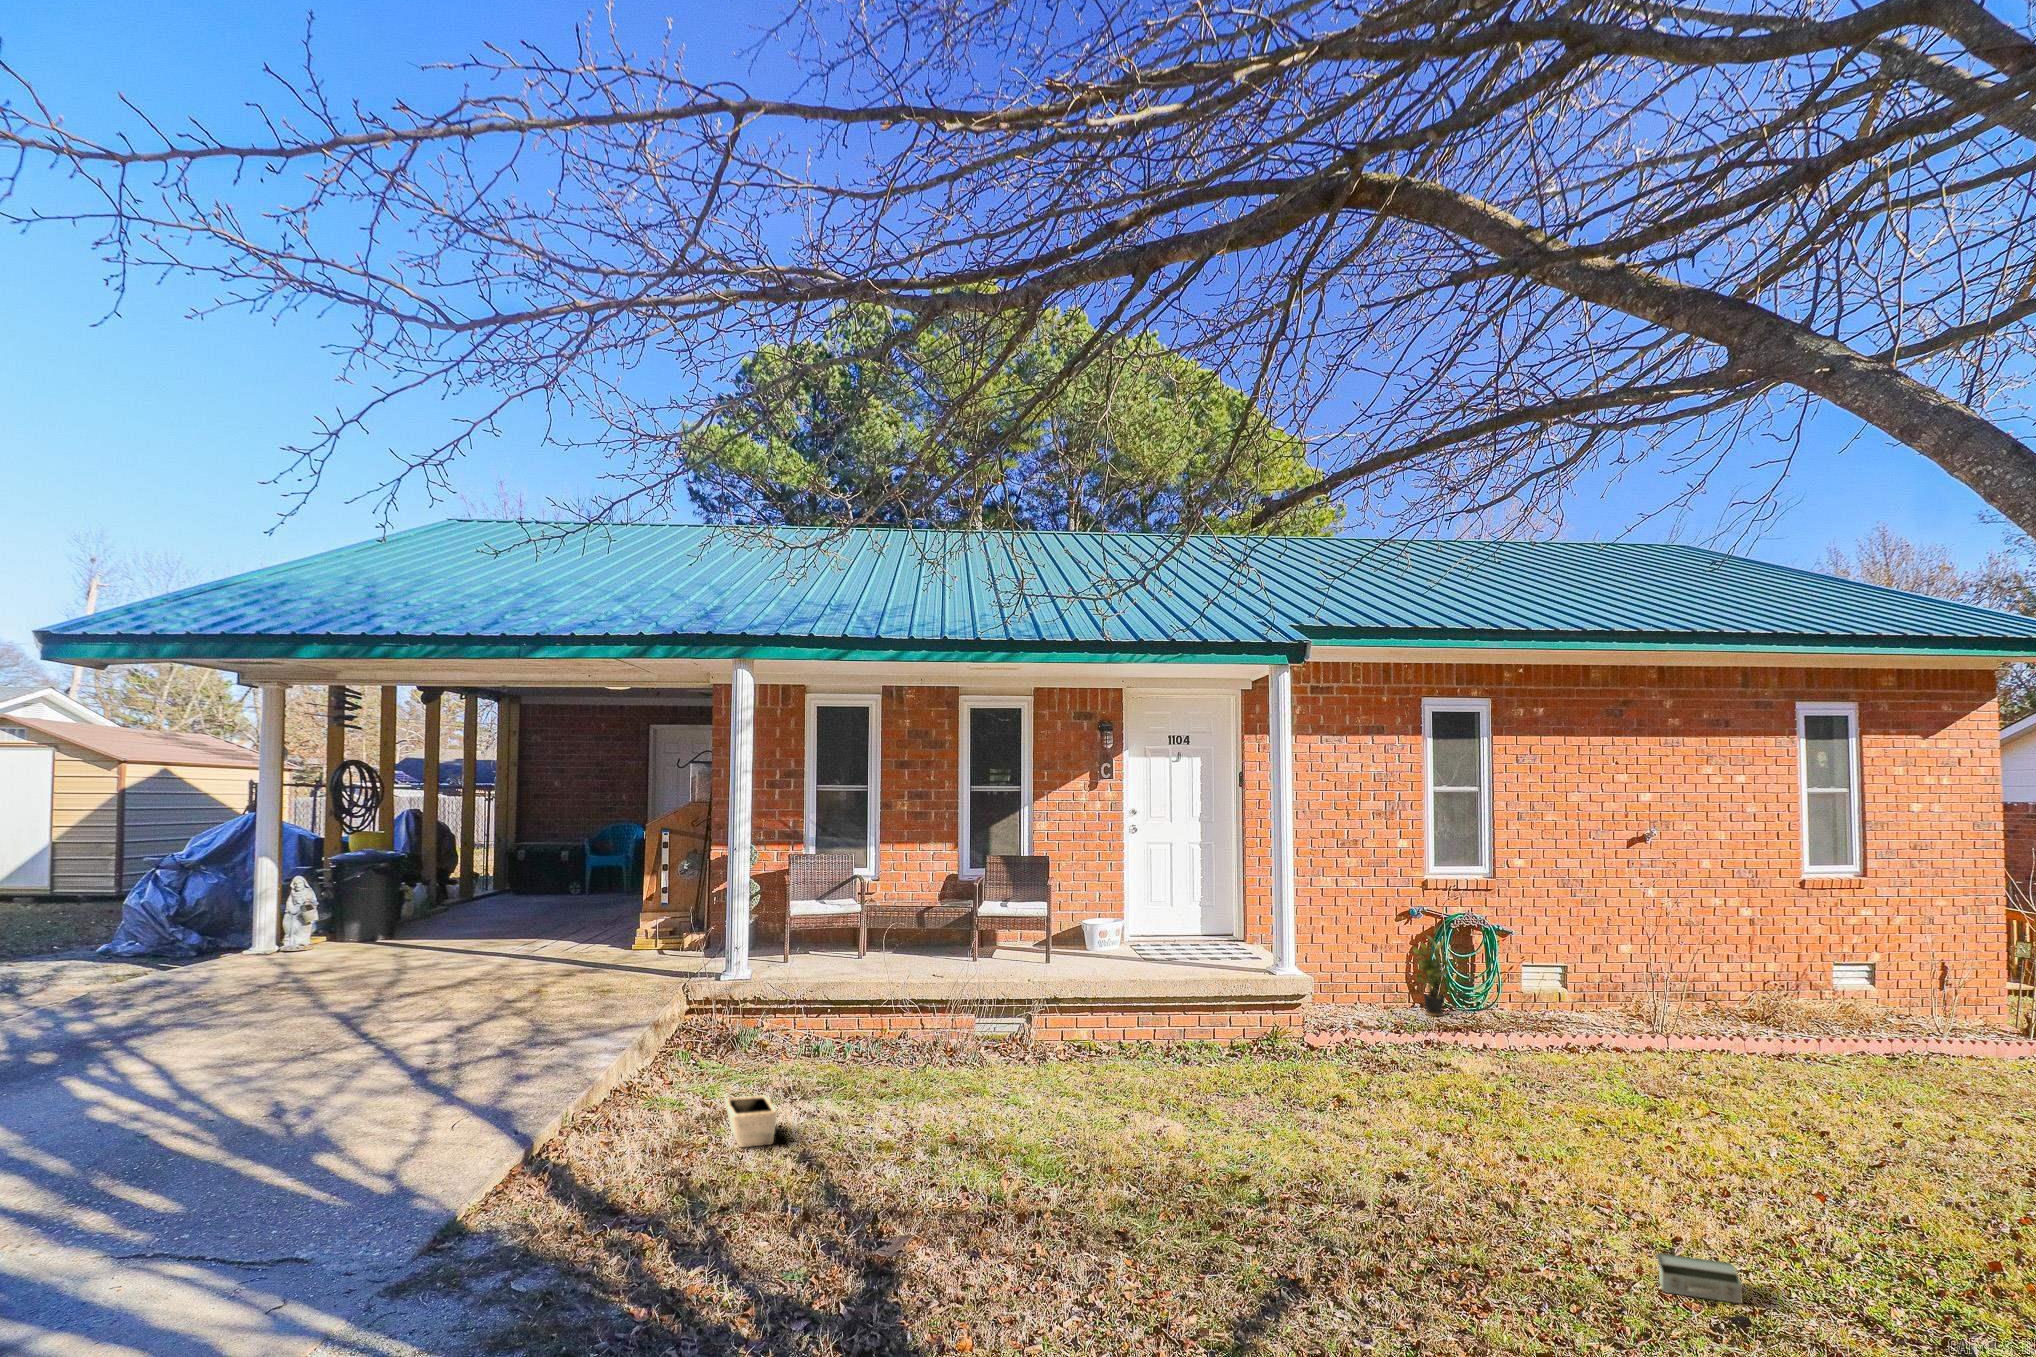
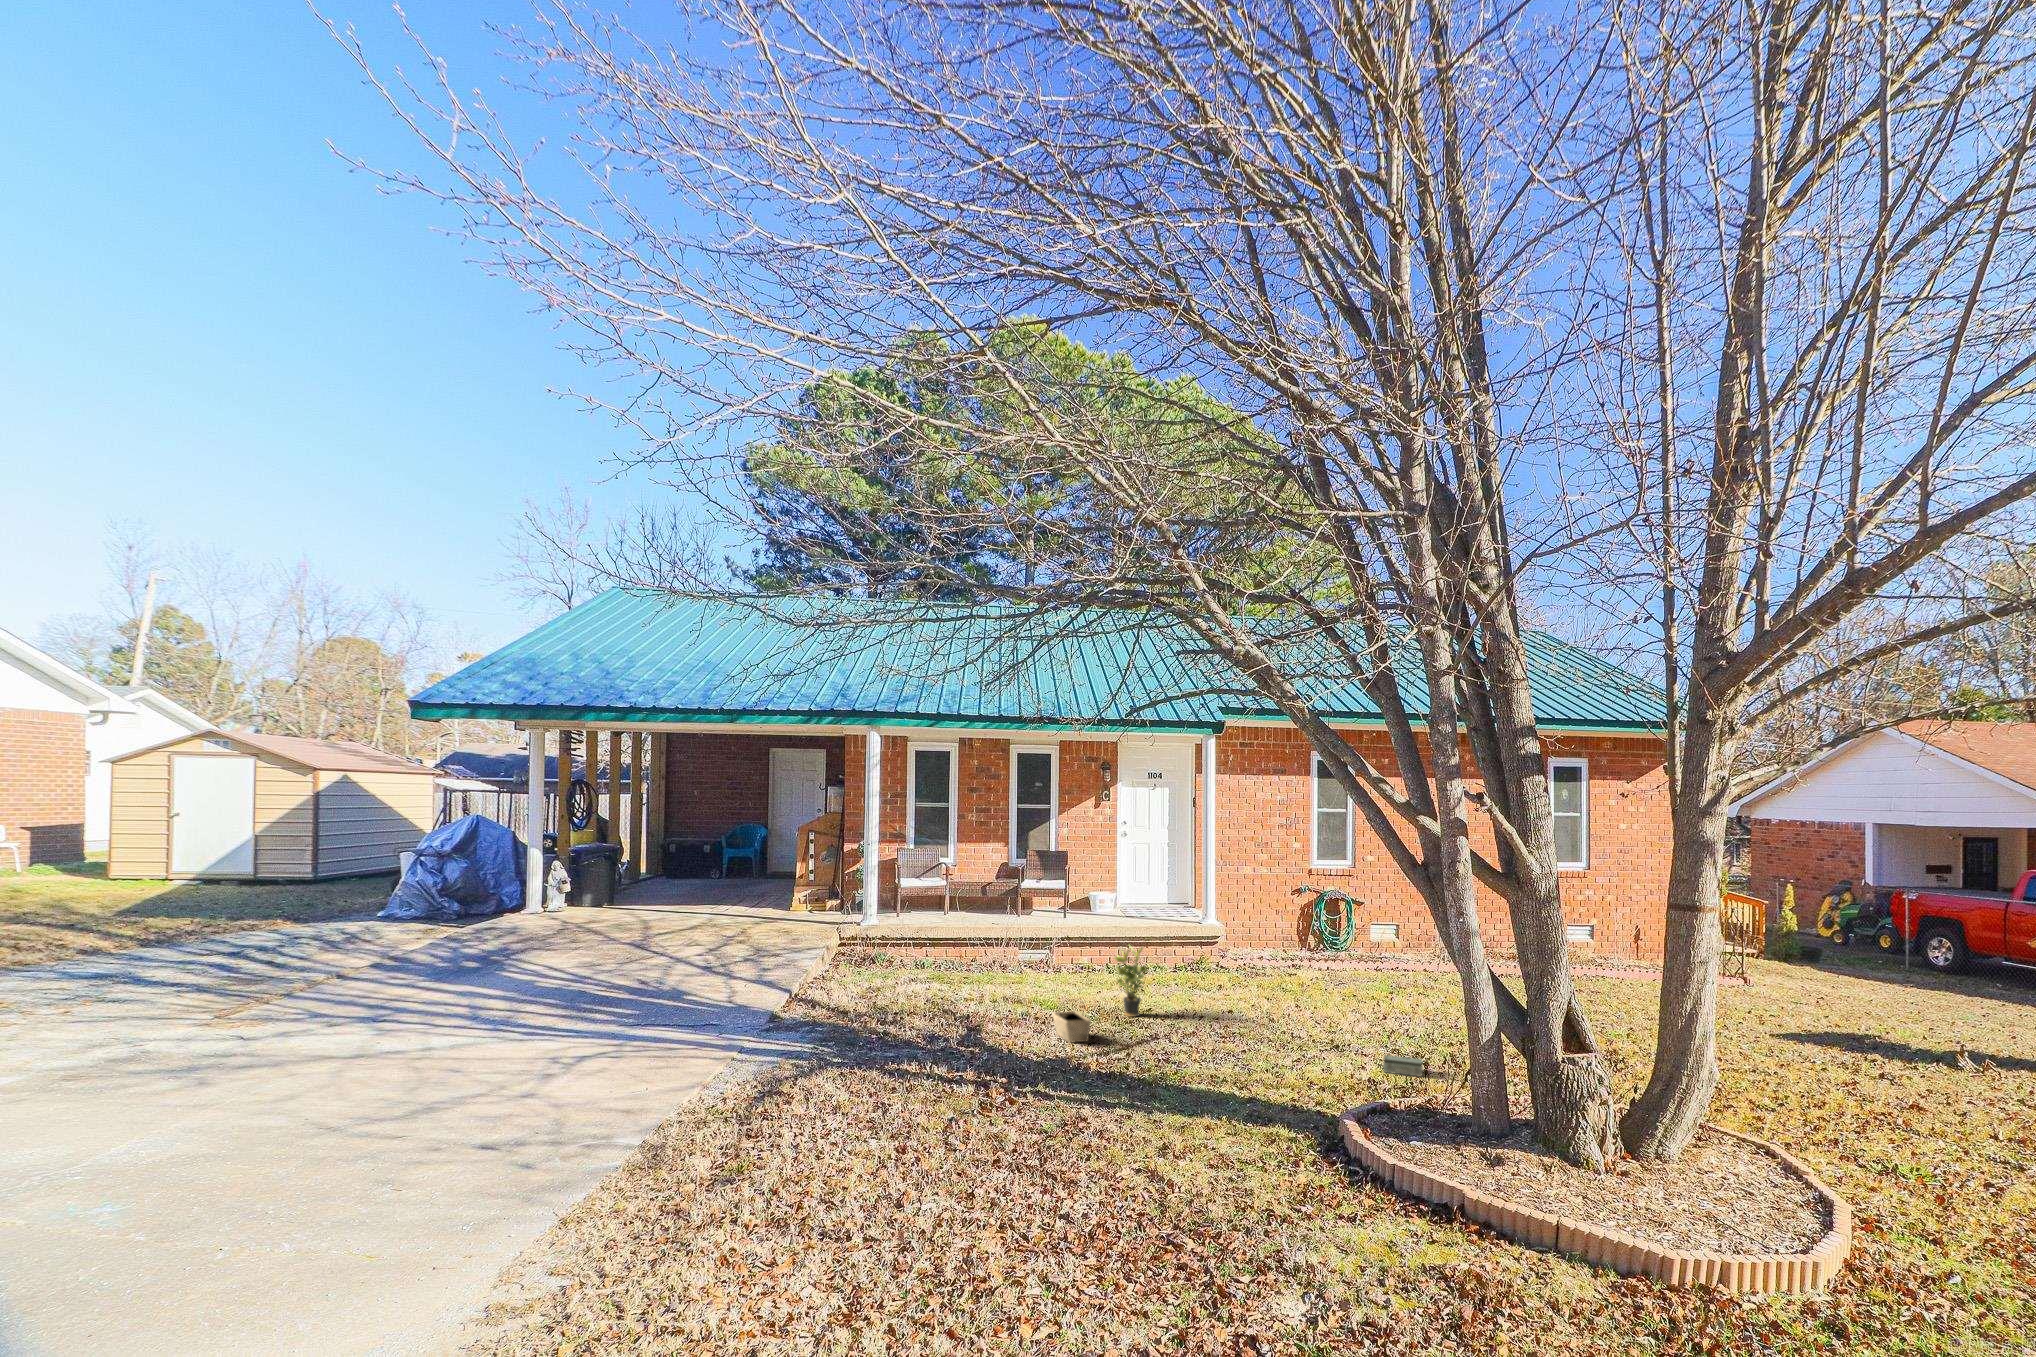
potted plant: present [1413,935,1450,1016] -> present [1115,946,1148,1017]
basket: present [725,1078,777,1147] -> present [1053,1006,1091,1043]

